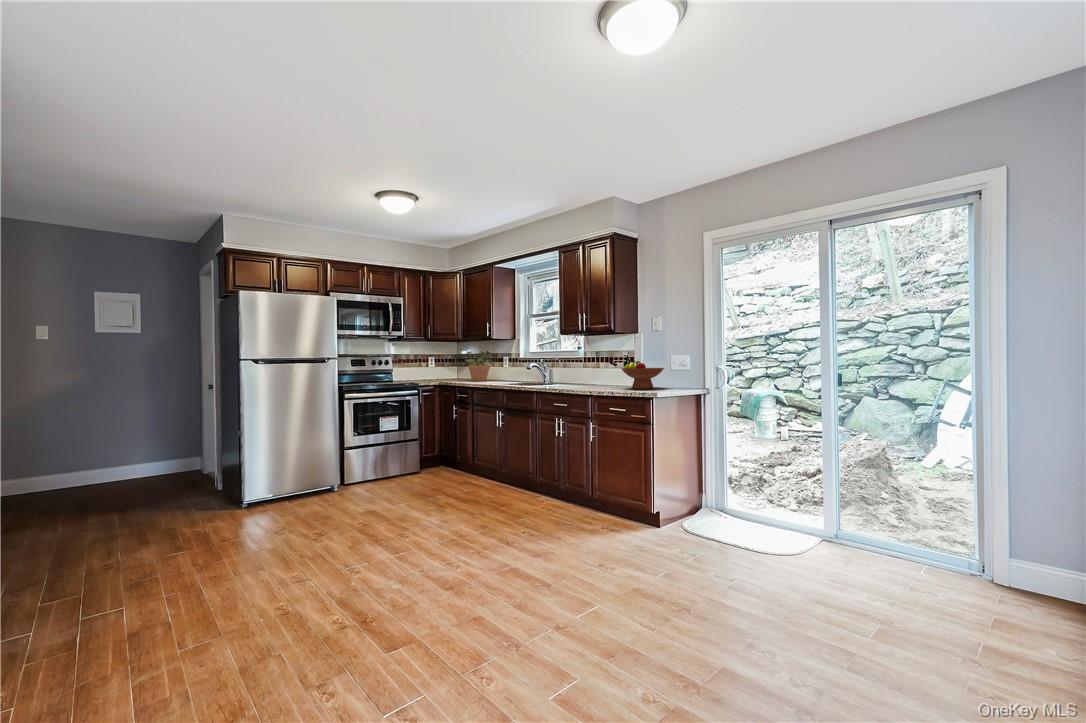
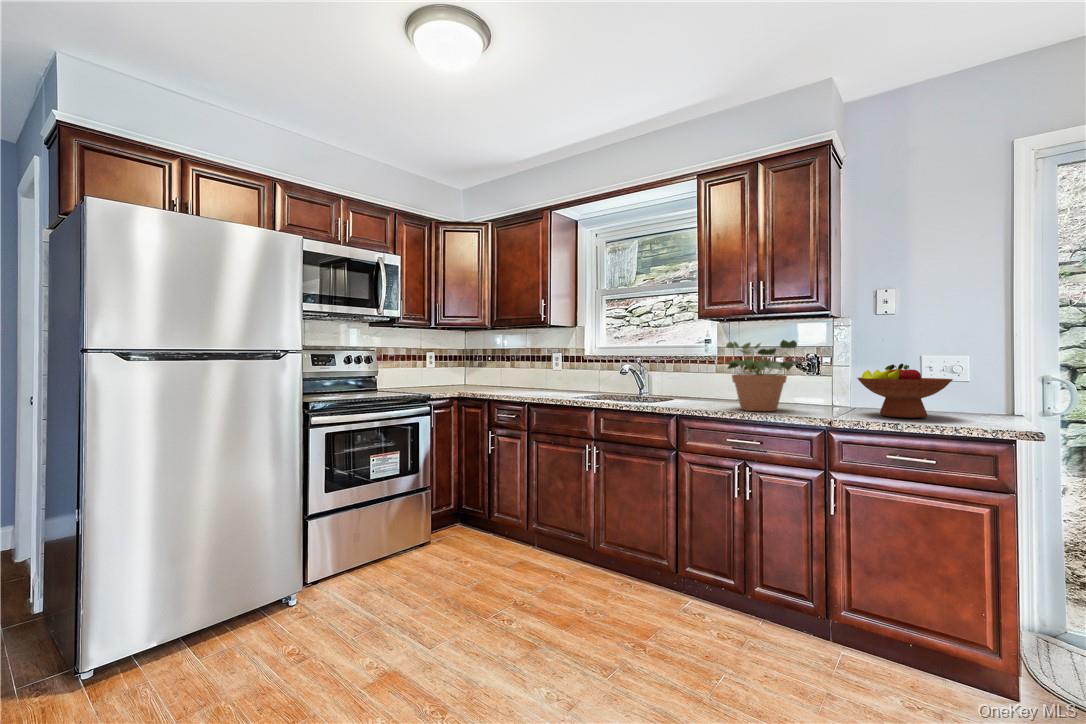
potted plant: present [465,351,493,381] -> present [722,340,804,411]

